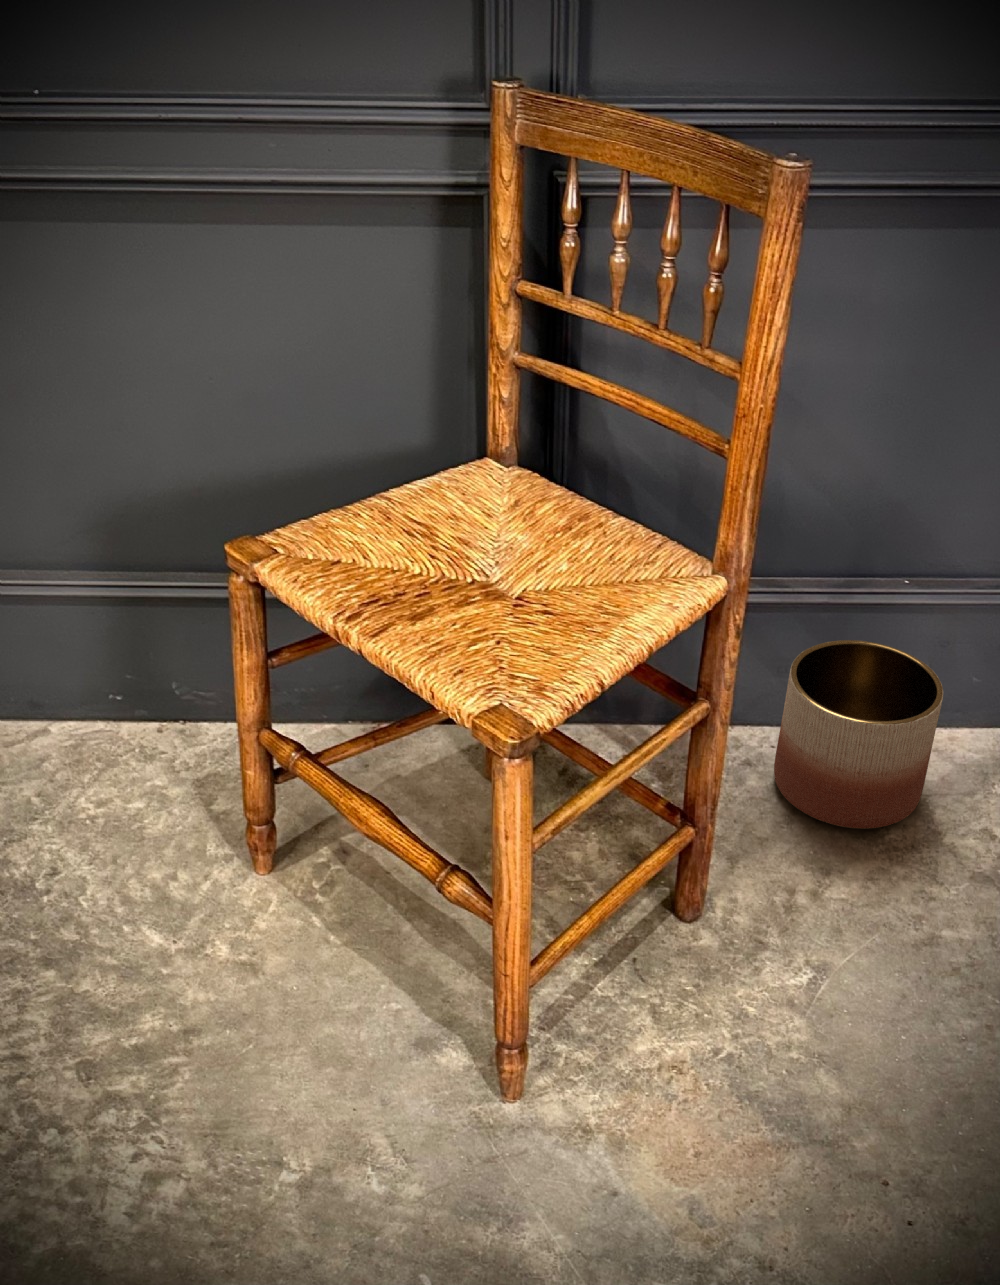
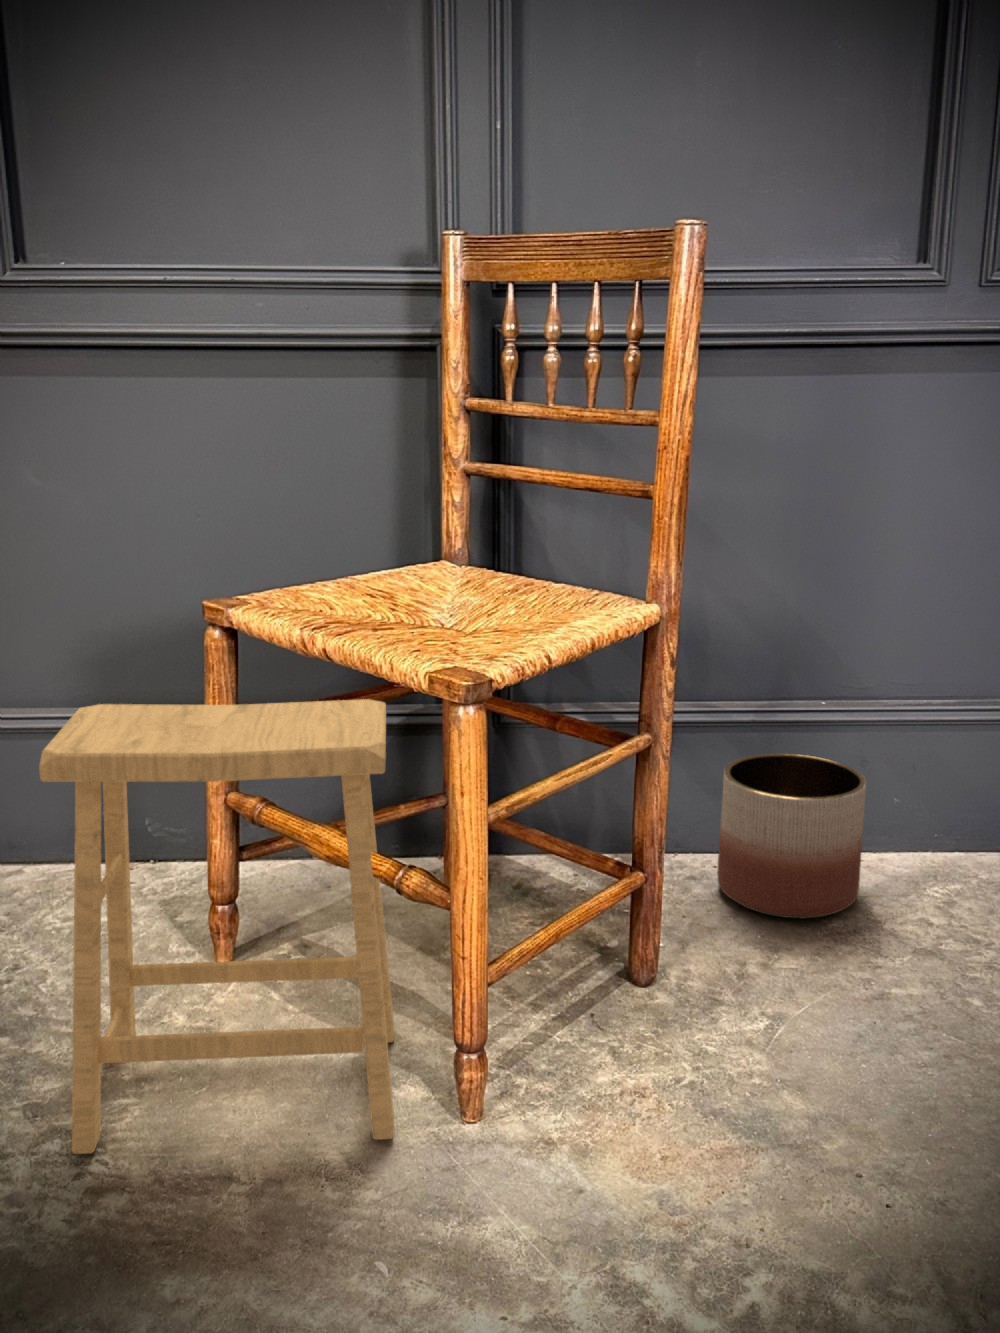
footstool: none [63,700,436,1131] -> present [39,699,394,1154]

